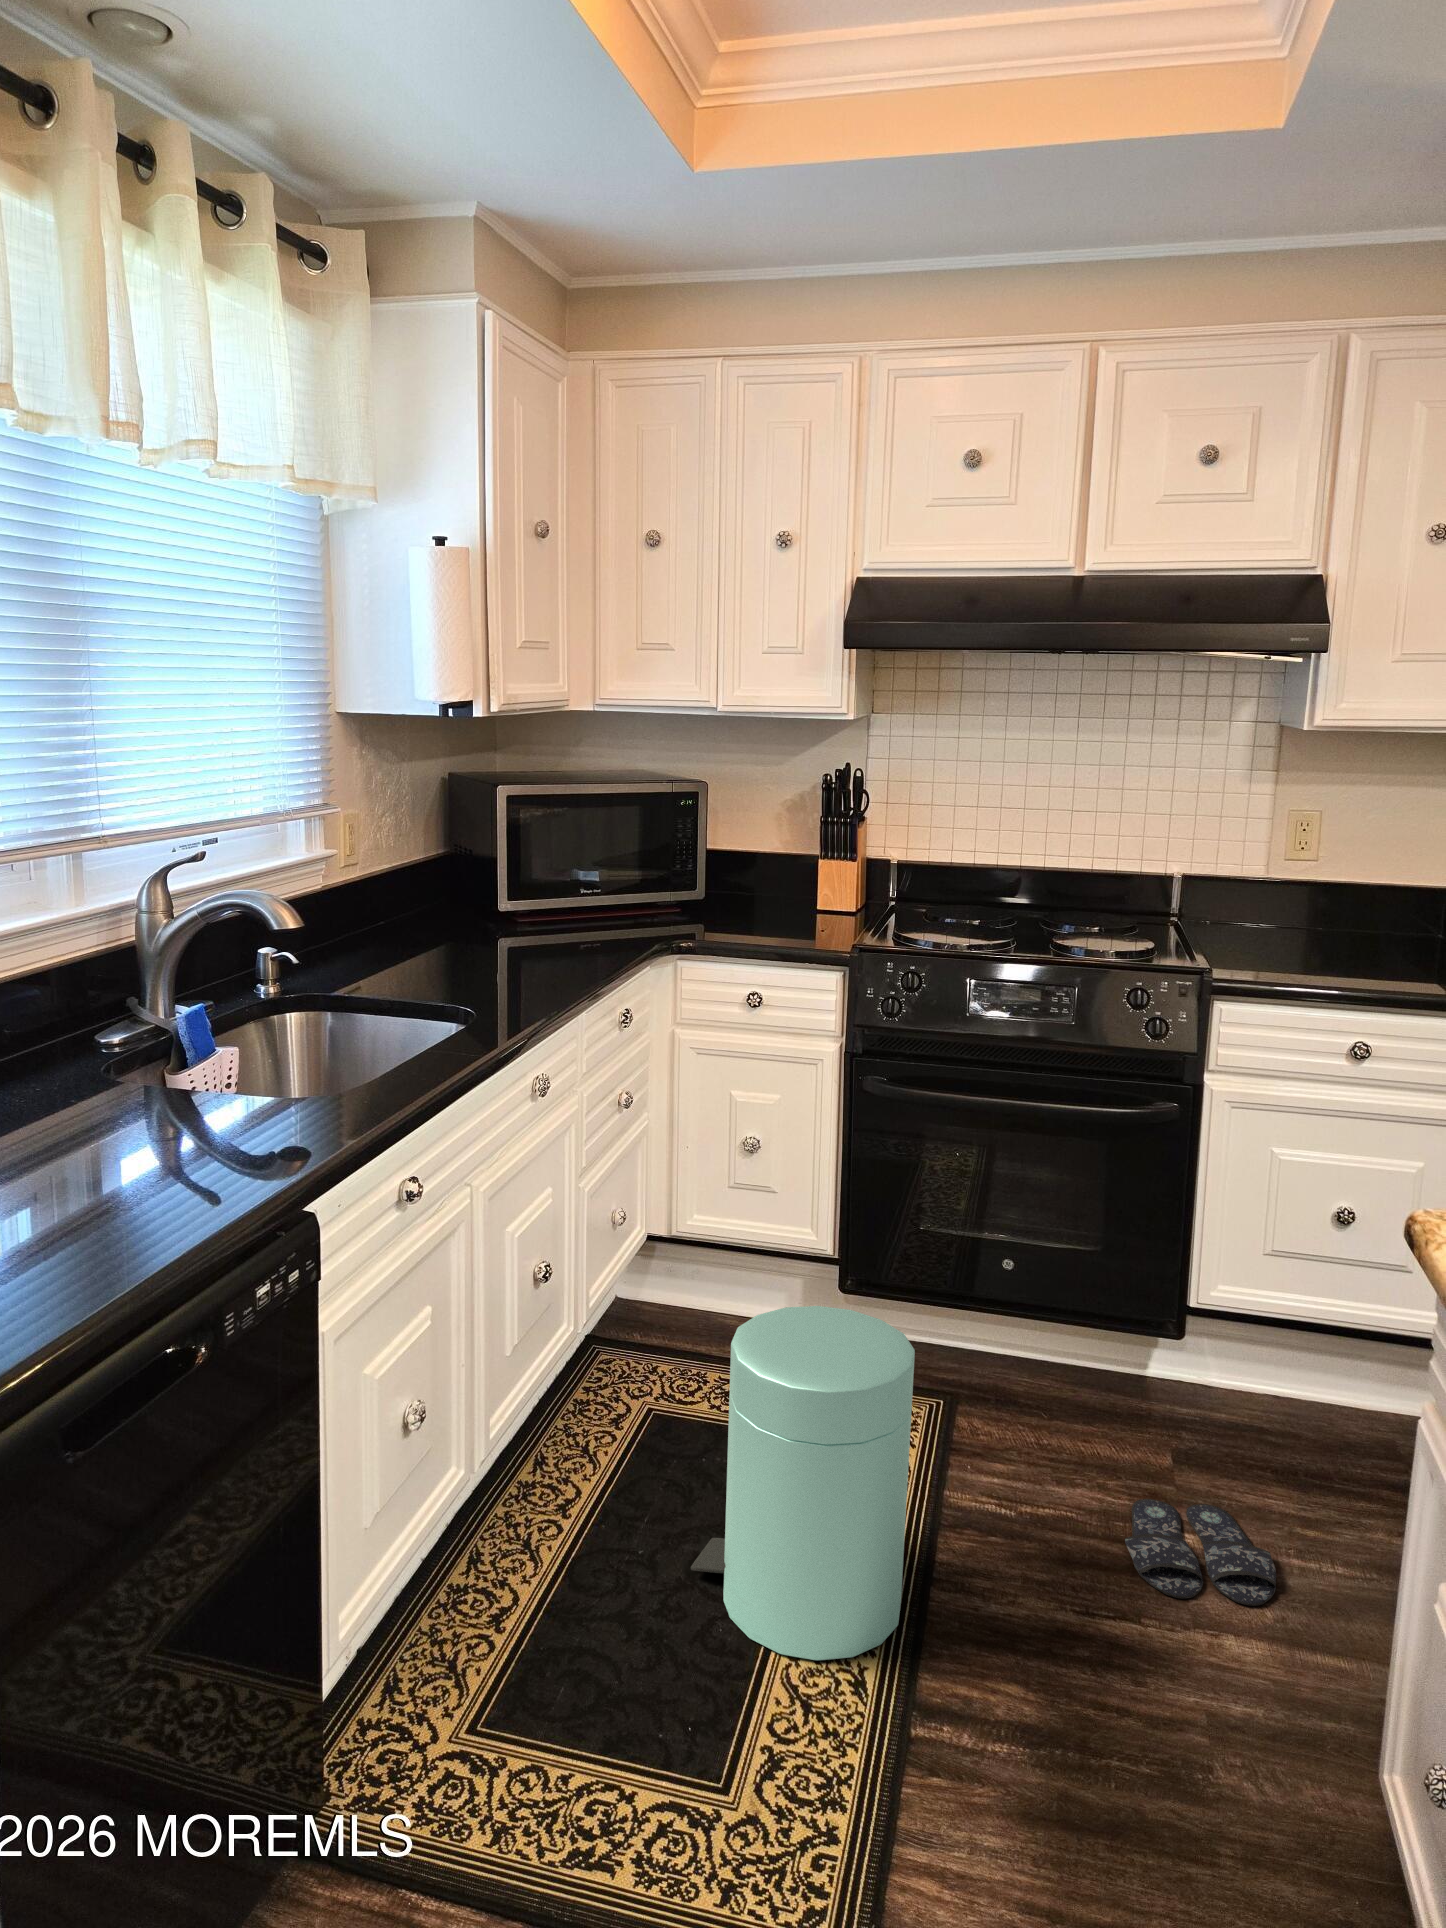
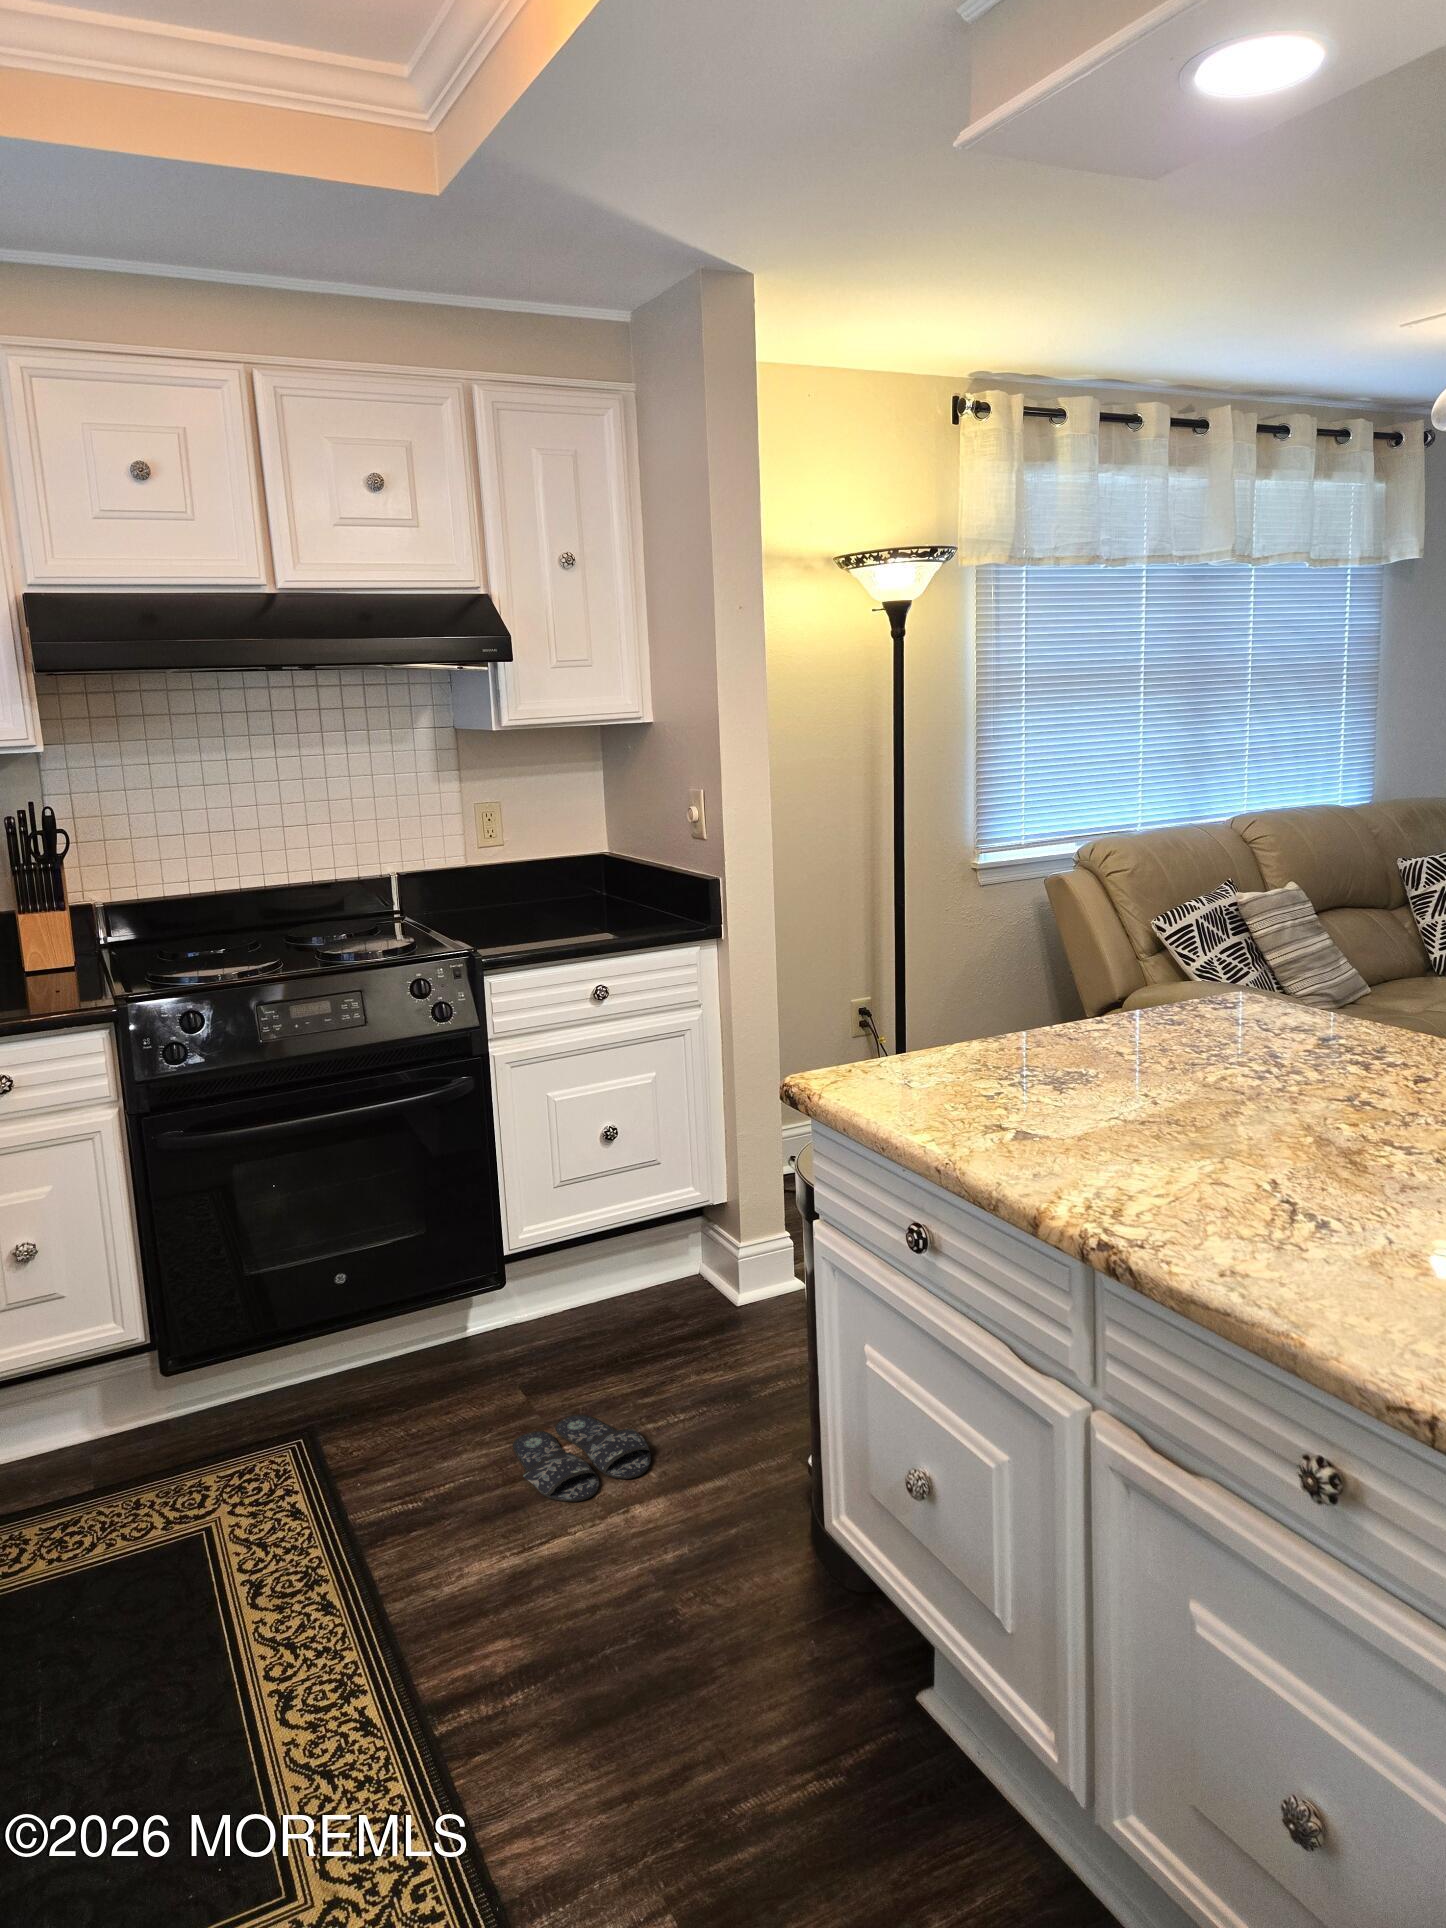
trash can: present [691,1306,915,1660] -> none [129,1367,372,1753]

